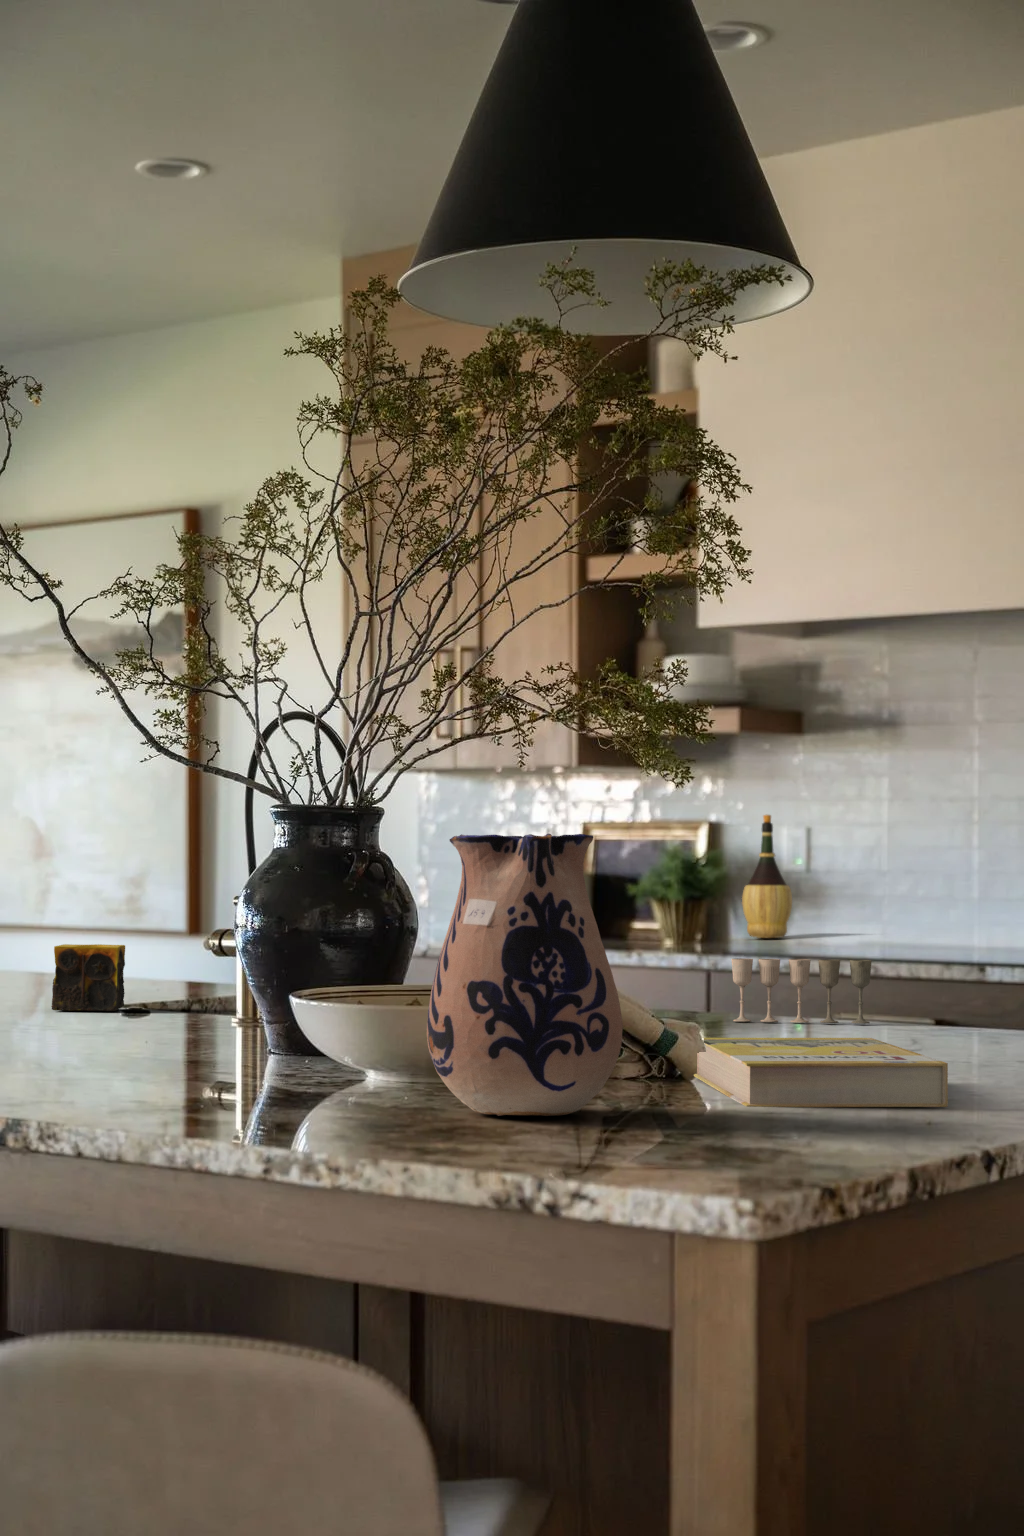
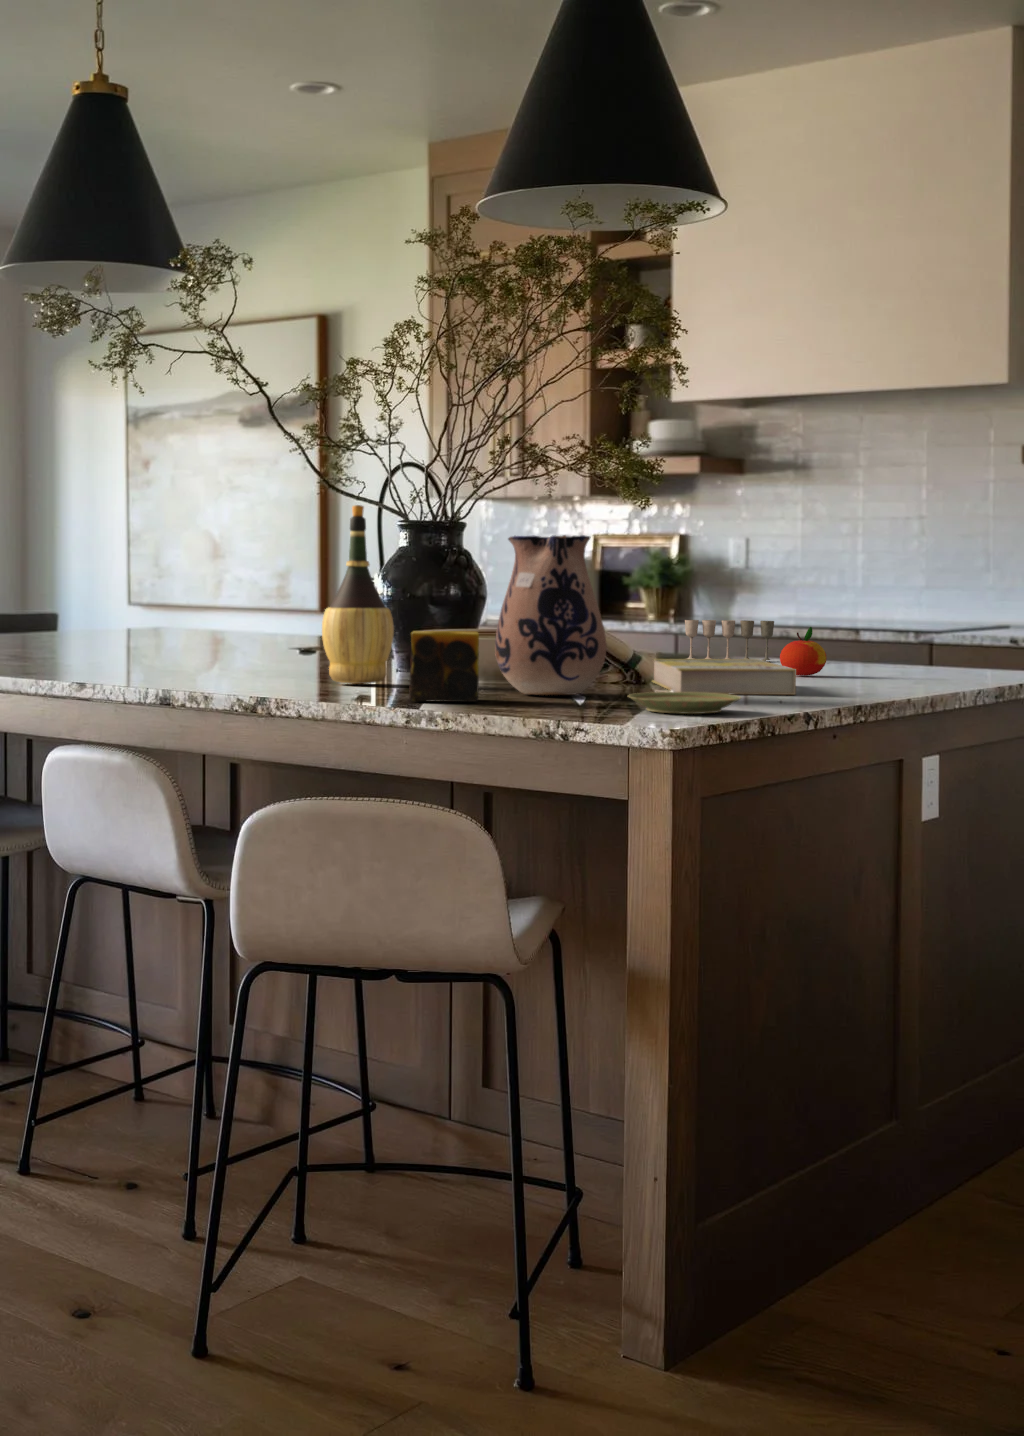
wine bottle: present [742,815,792,938] -> present [322,505,394,684]
candle: present [51,944,125,1011] -> present [409,631,479,702]
apple: none [896,977,972,1057] -> present [780,627,827,676]
plate: none [667,1119,877,1166] -> present [628,692,741,714]

